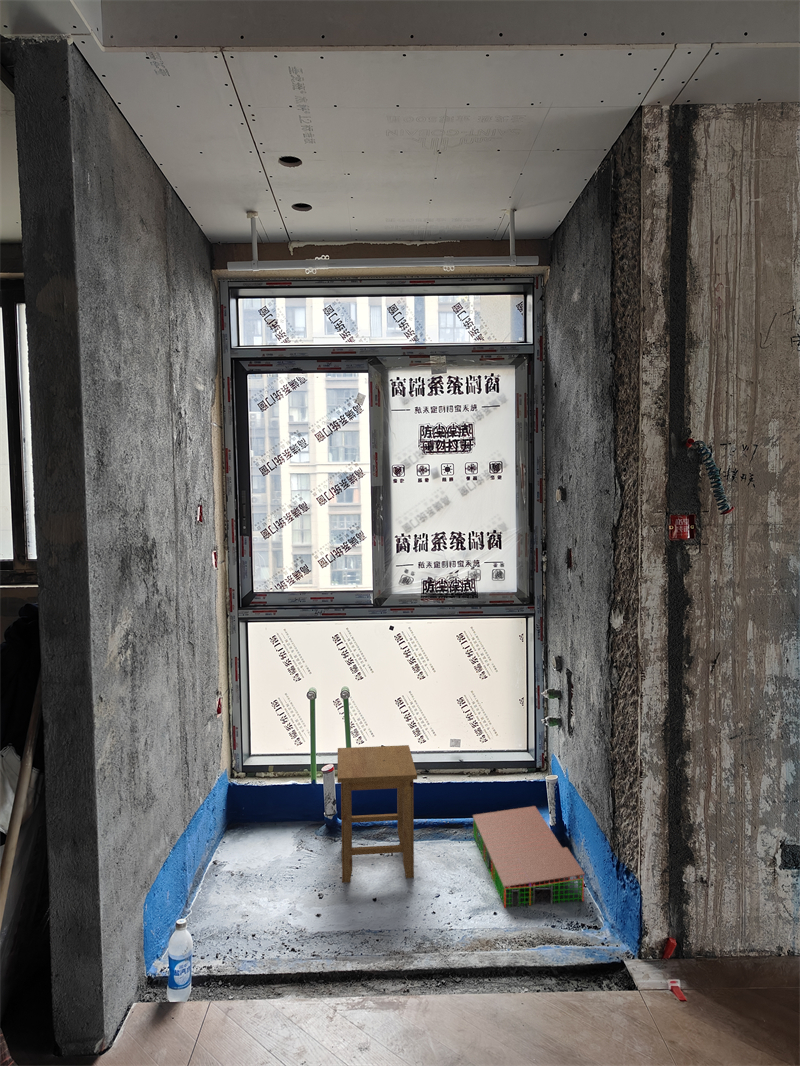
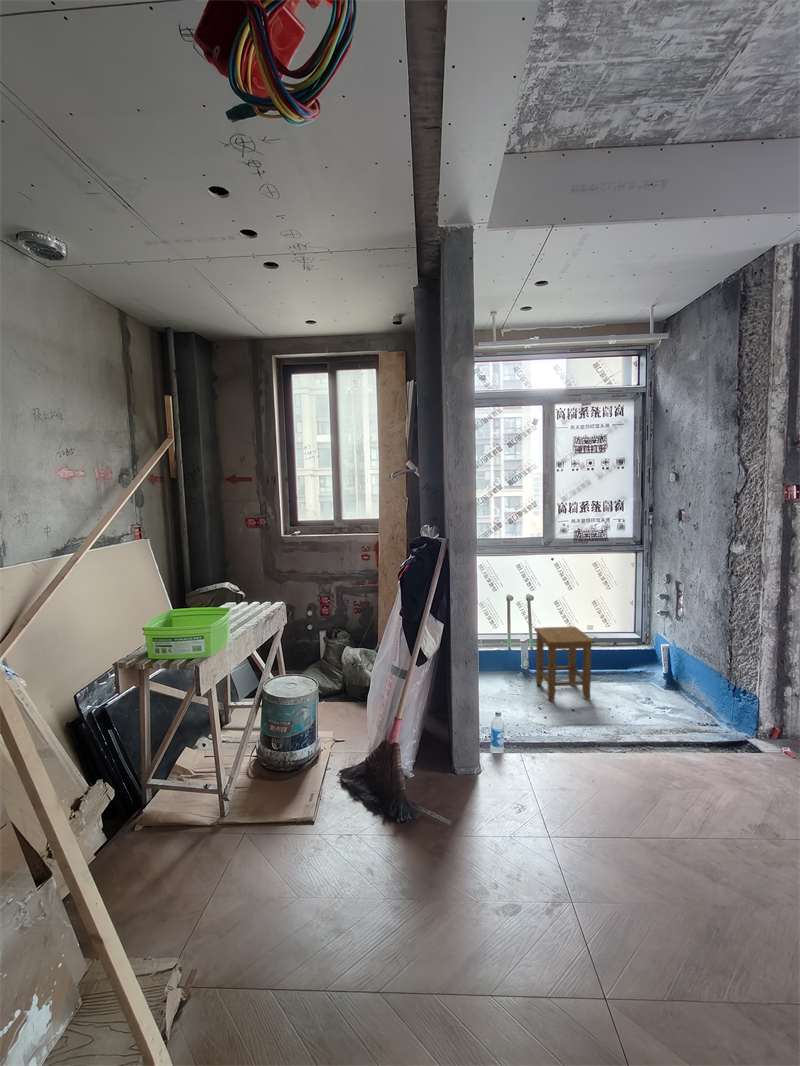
storage bin: present [473,806,585,908] -> none [612,663,702,715]

